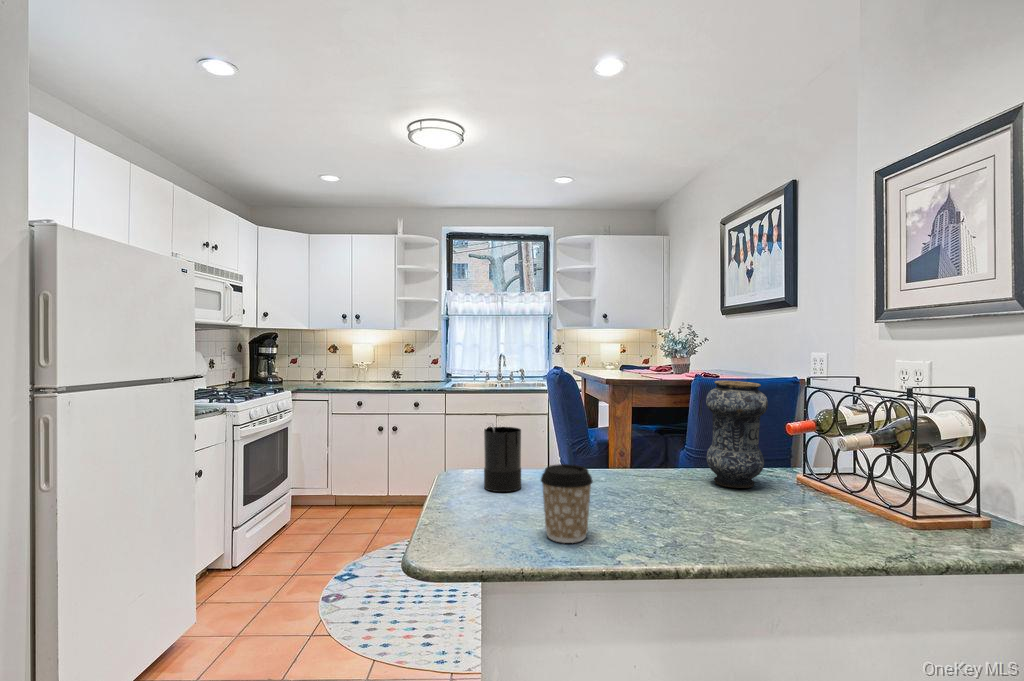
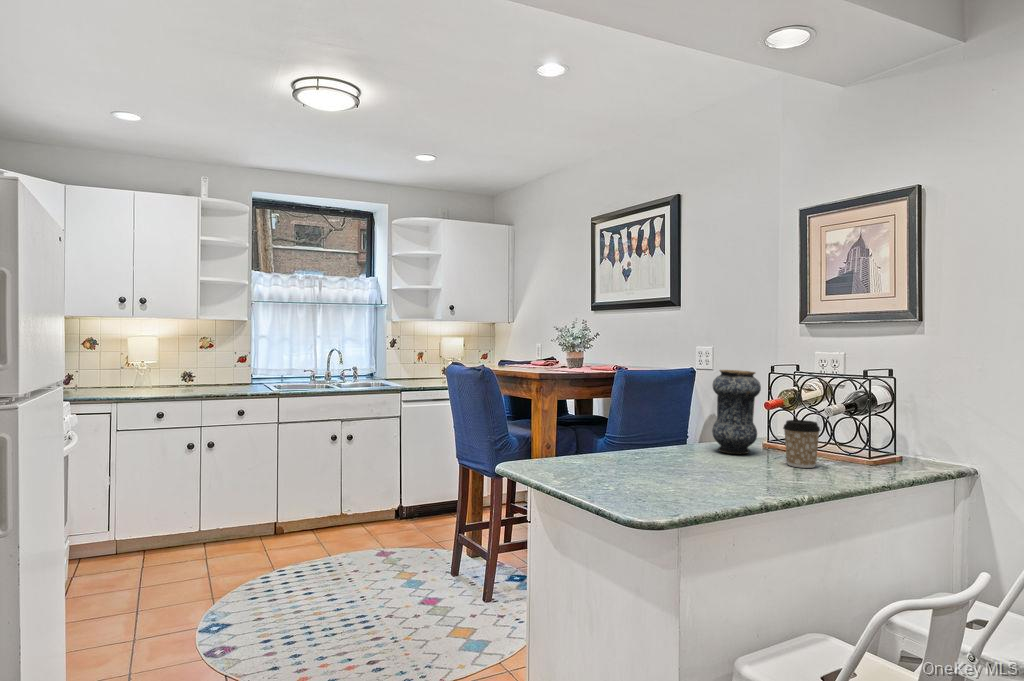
candle: present [484,423,521,492] -> none [561,413,600,474]
coffee cup: present [541,464,593,543] -> present [783,420,820,468]

